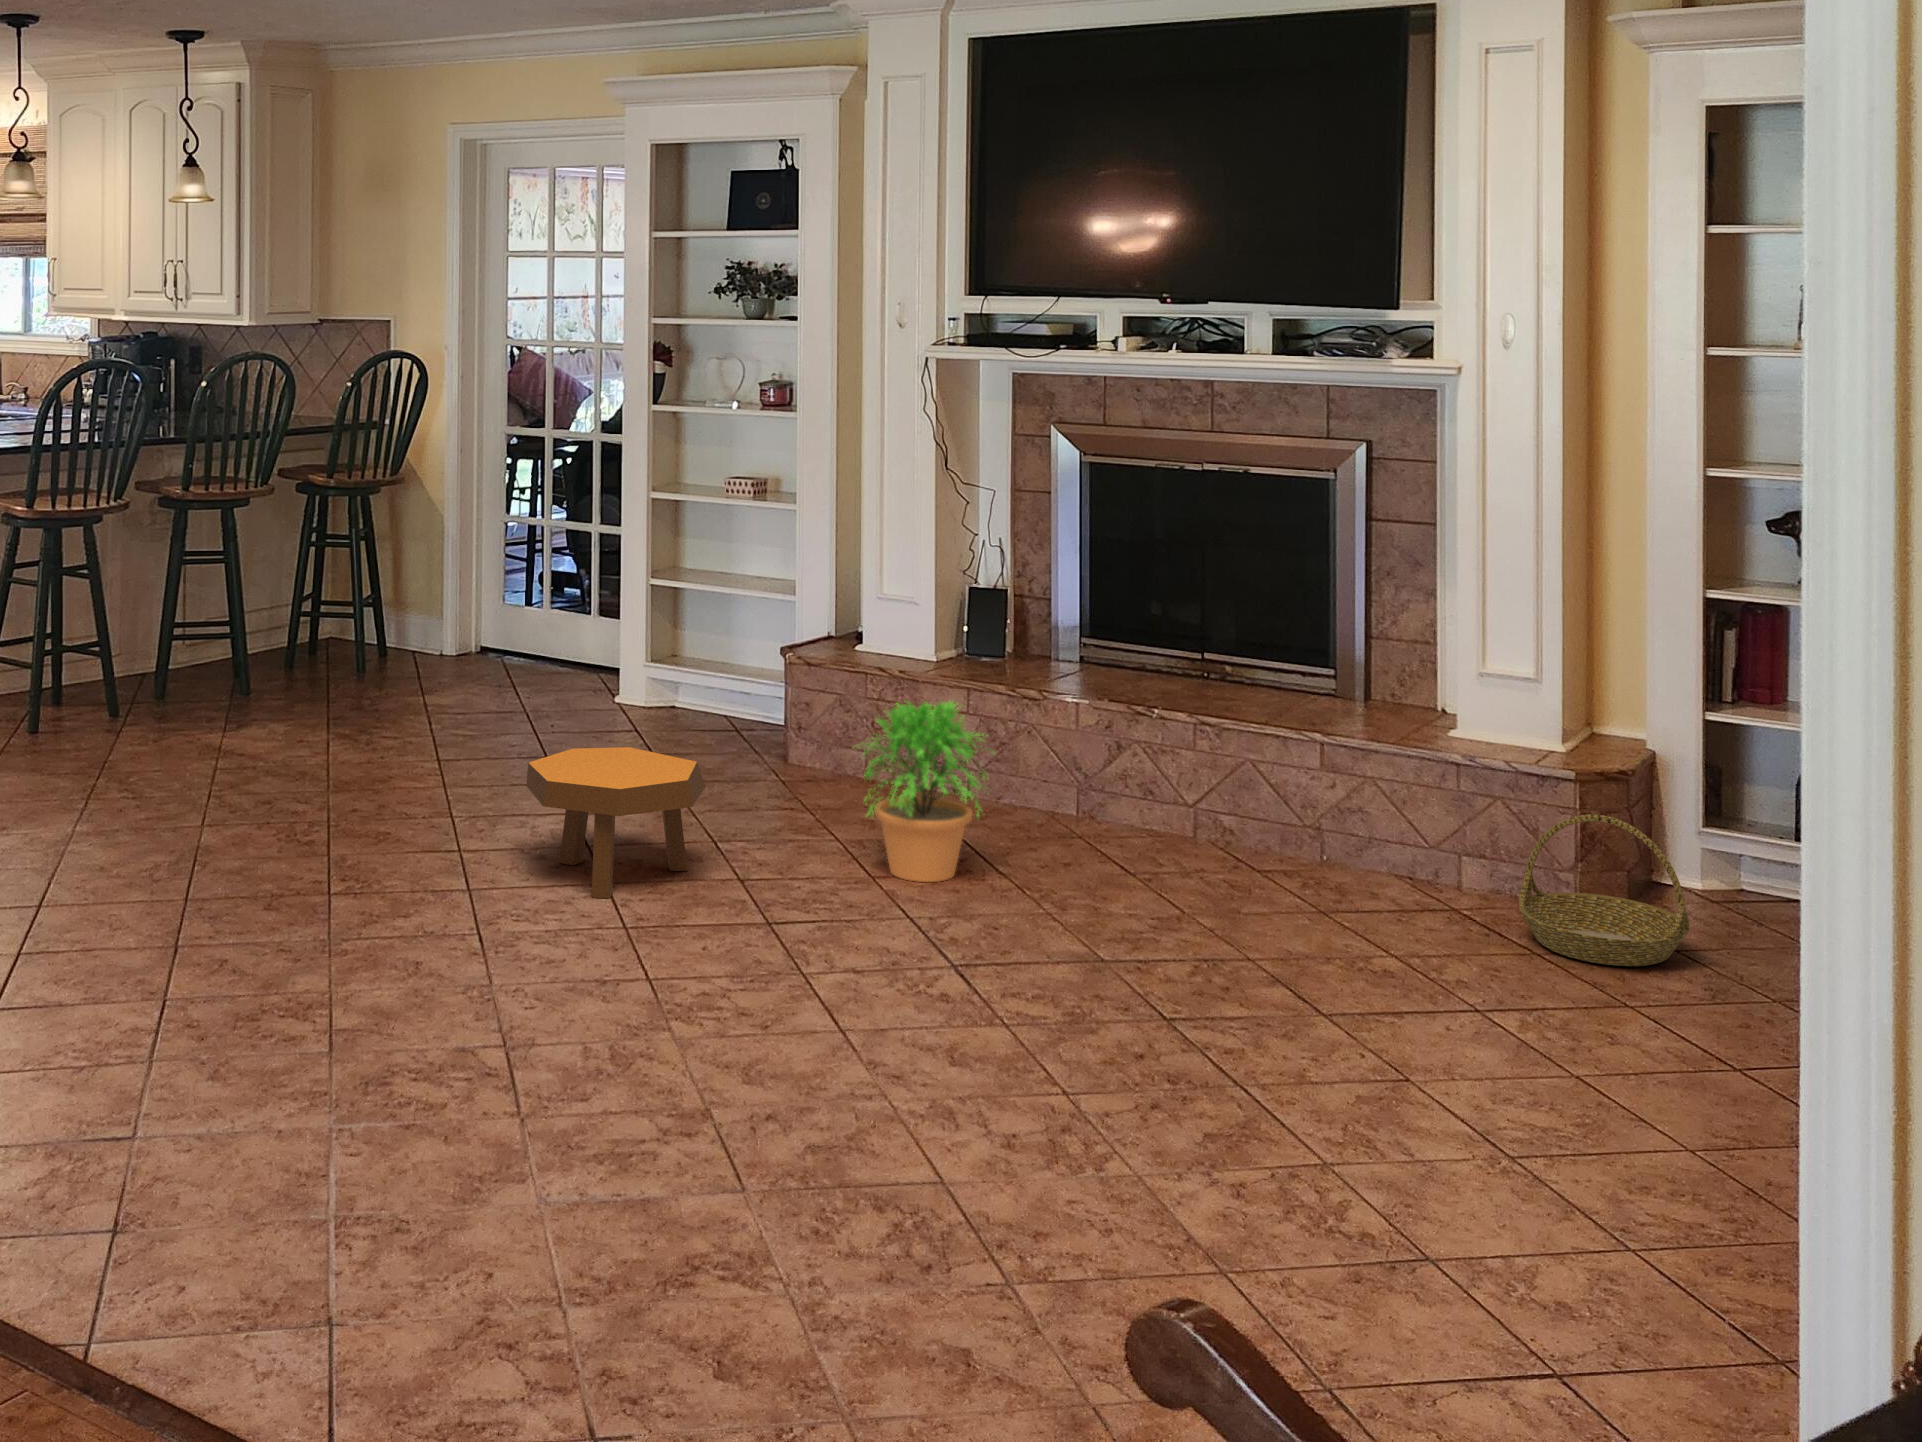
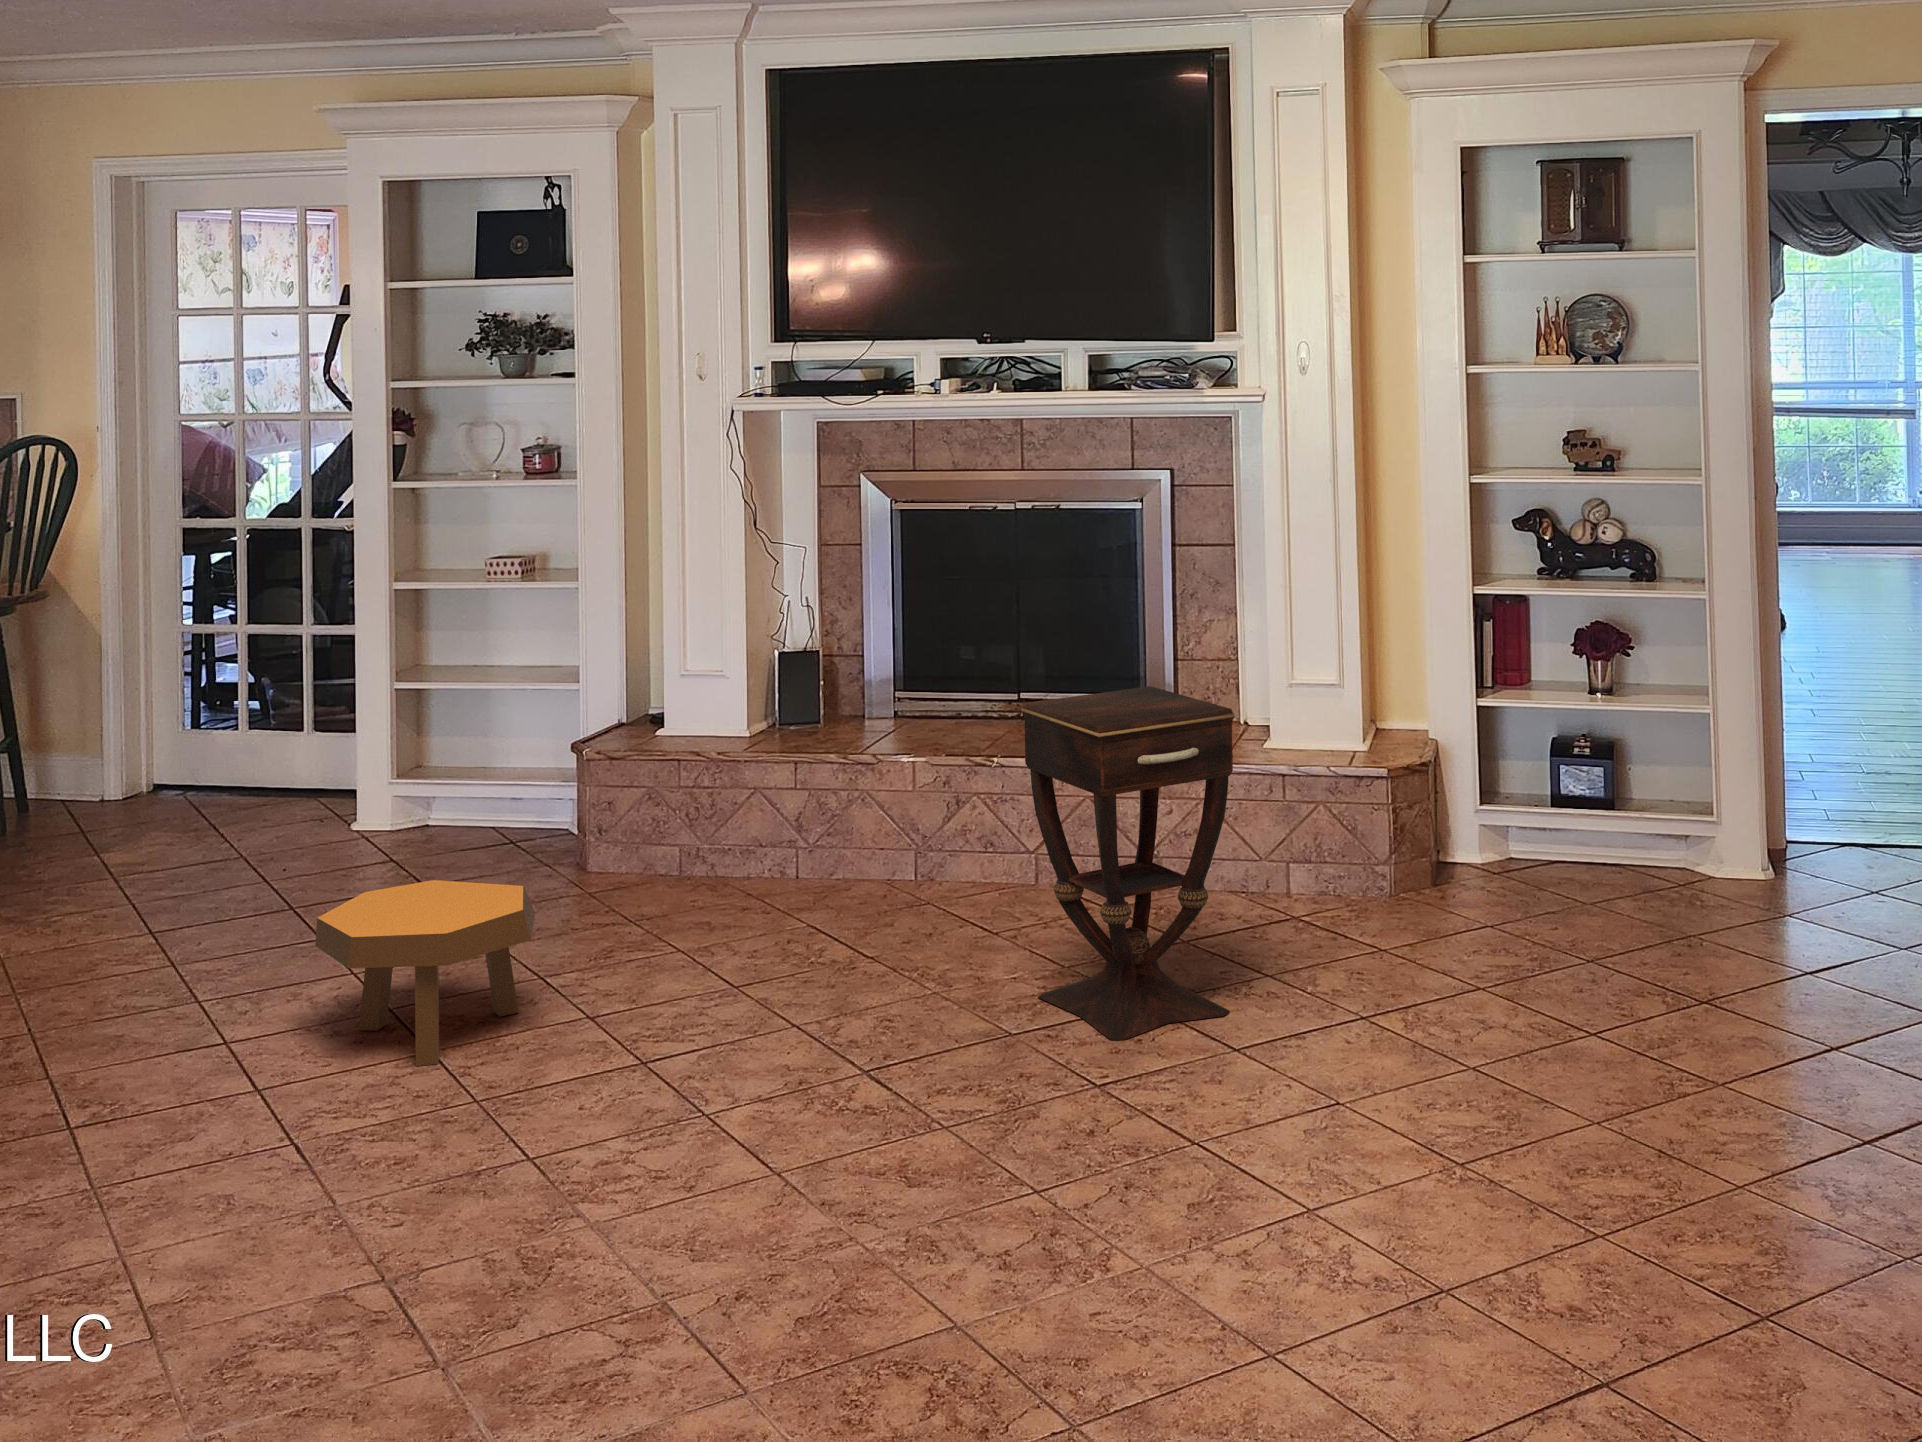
side table: none [1142,649,1353,986] -> present [1021,686,1235,1040]
potted plant: present [858,702,987,882] -> none [696,775,863,980]
basket: present [1519,814,1690,966] -> none [1361,810,1508,950]

